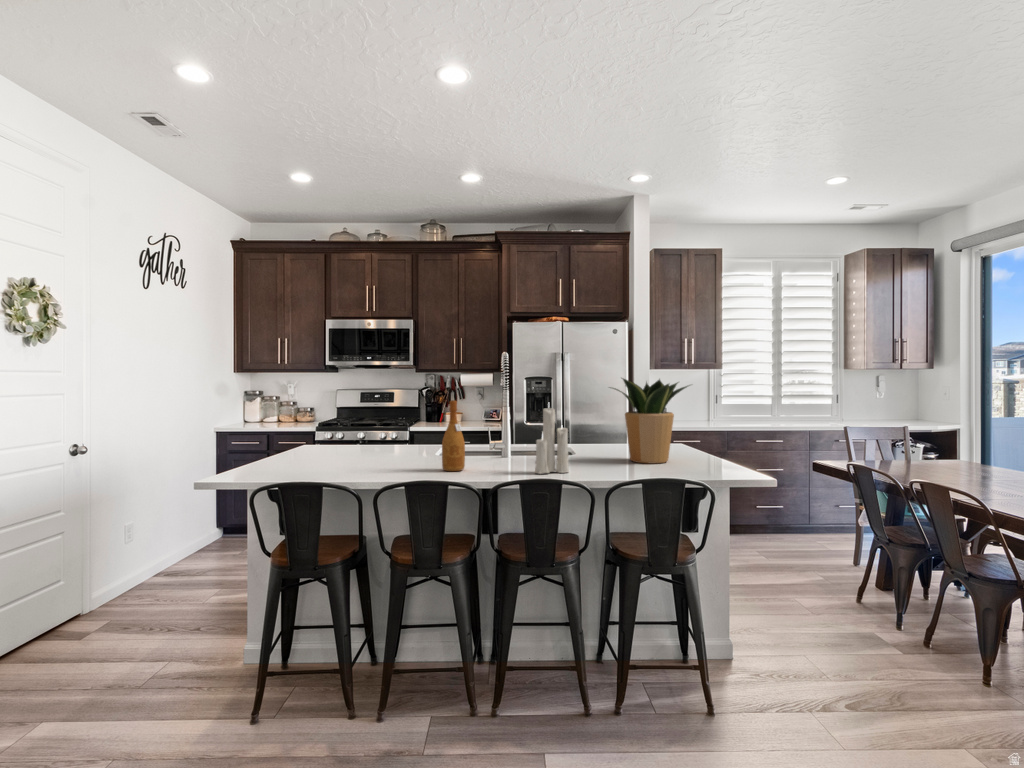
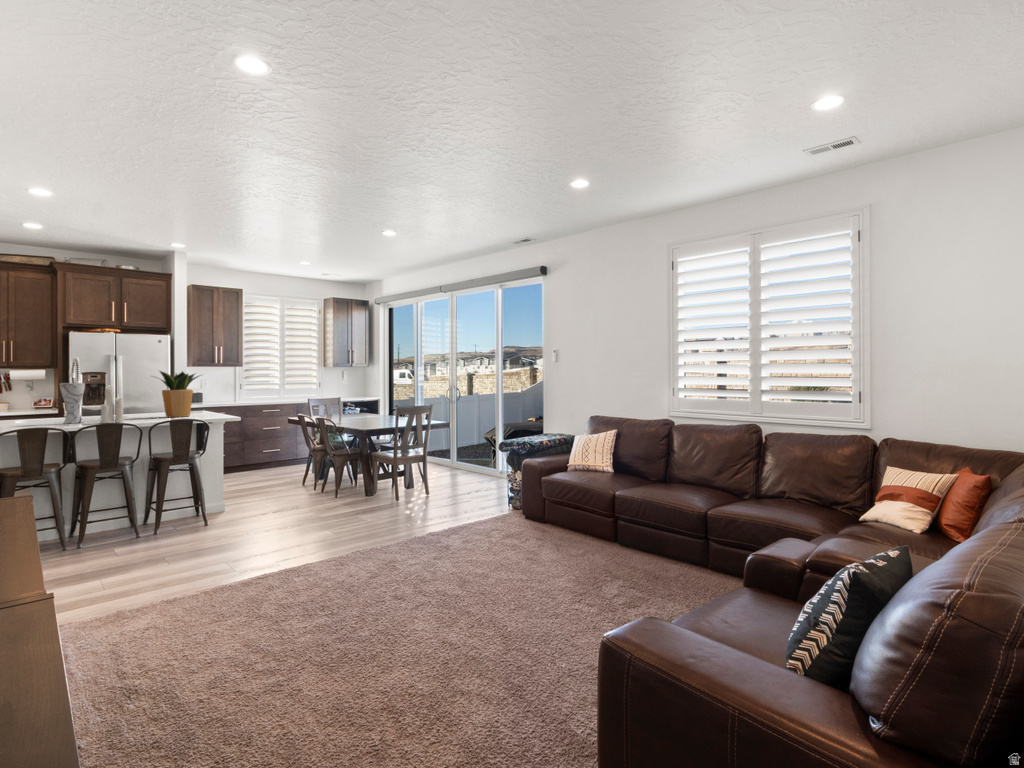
vase: none [485,399,518,468] -> present [60,383,85,424]
wine bottle: present [442,400,465,471] -> none [27,384,46,427]

